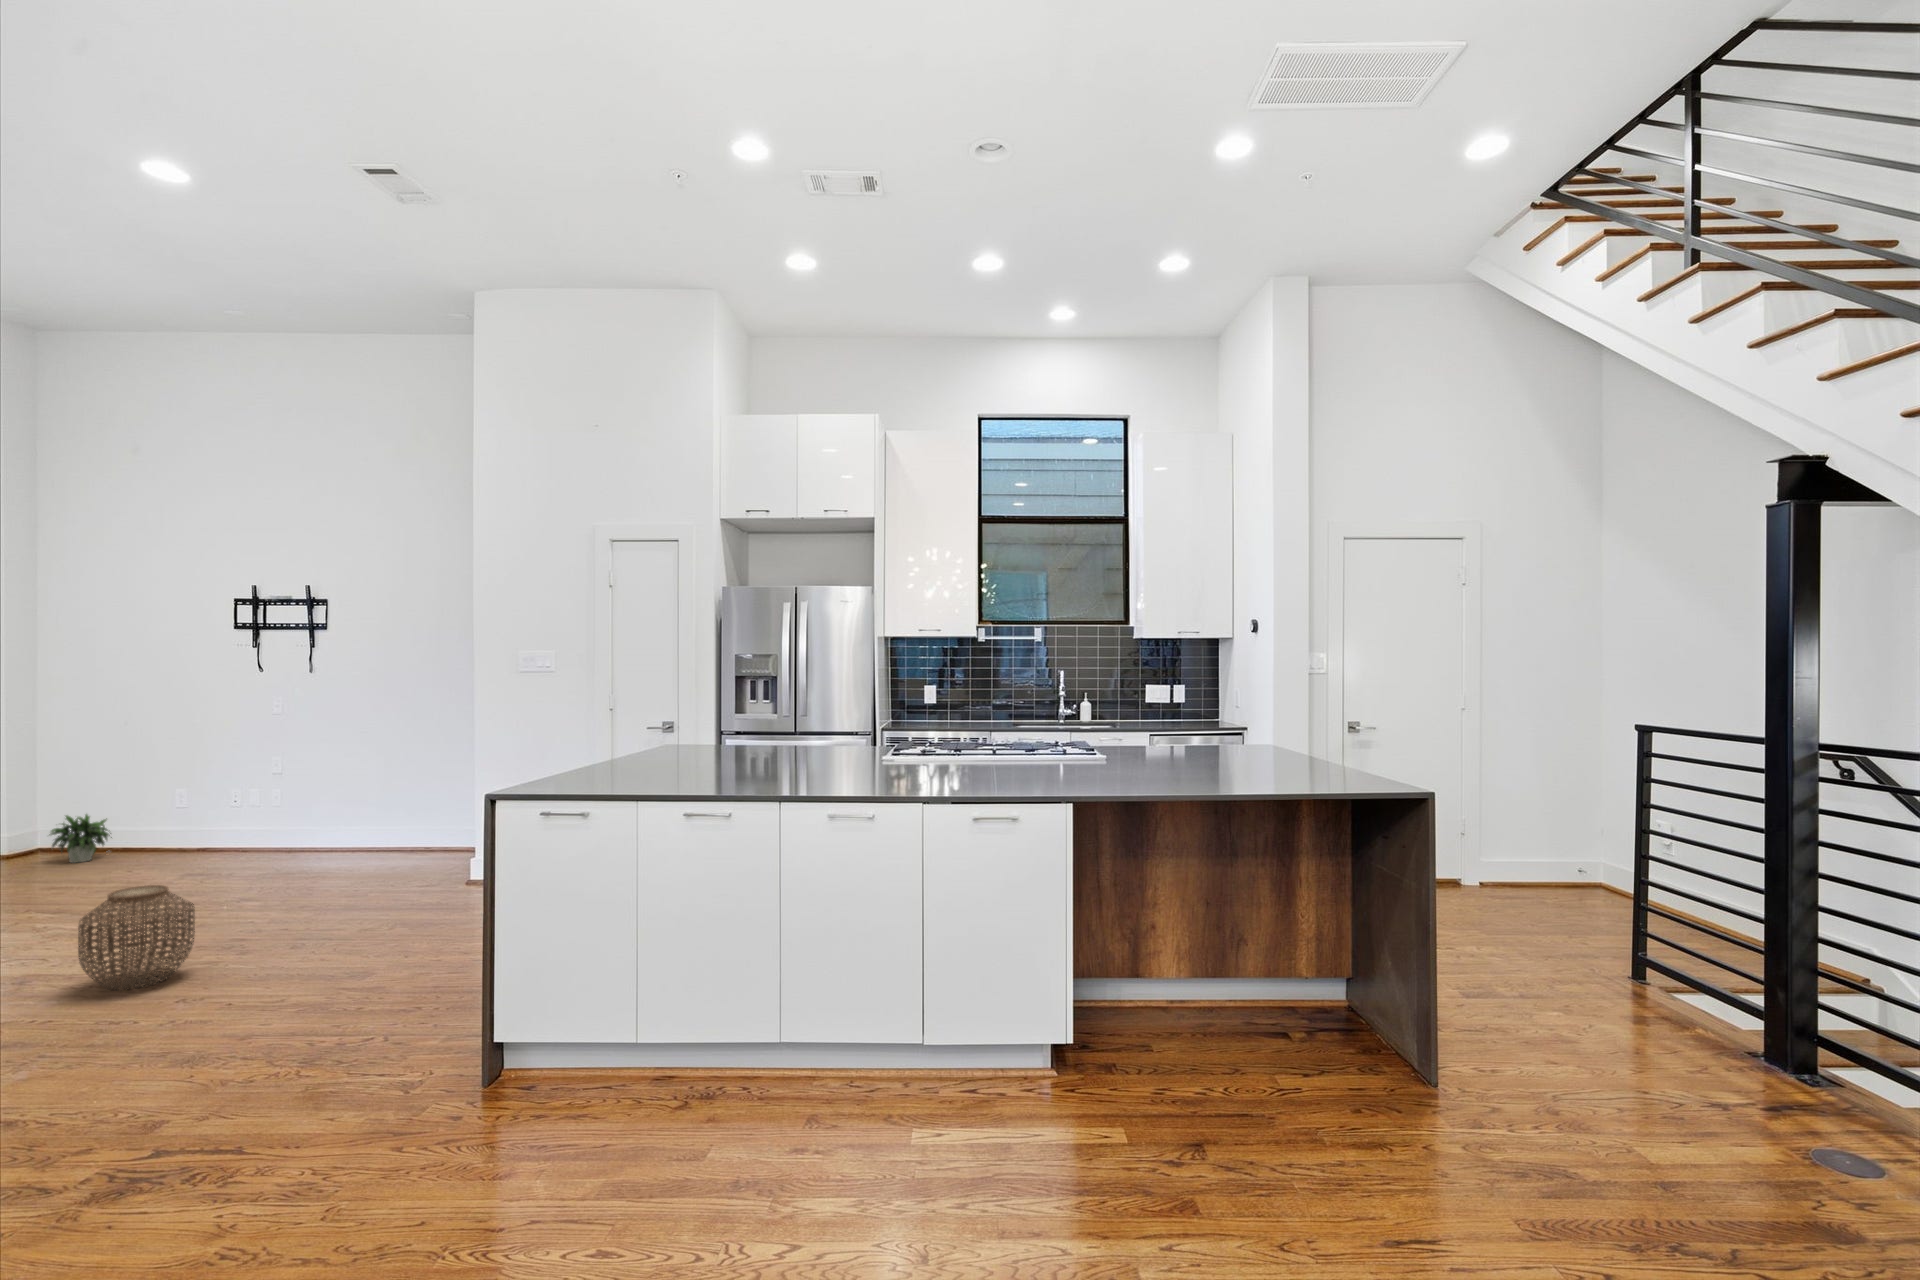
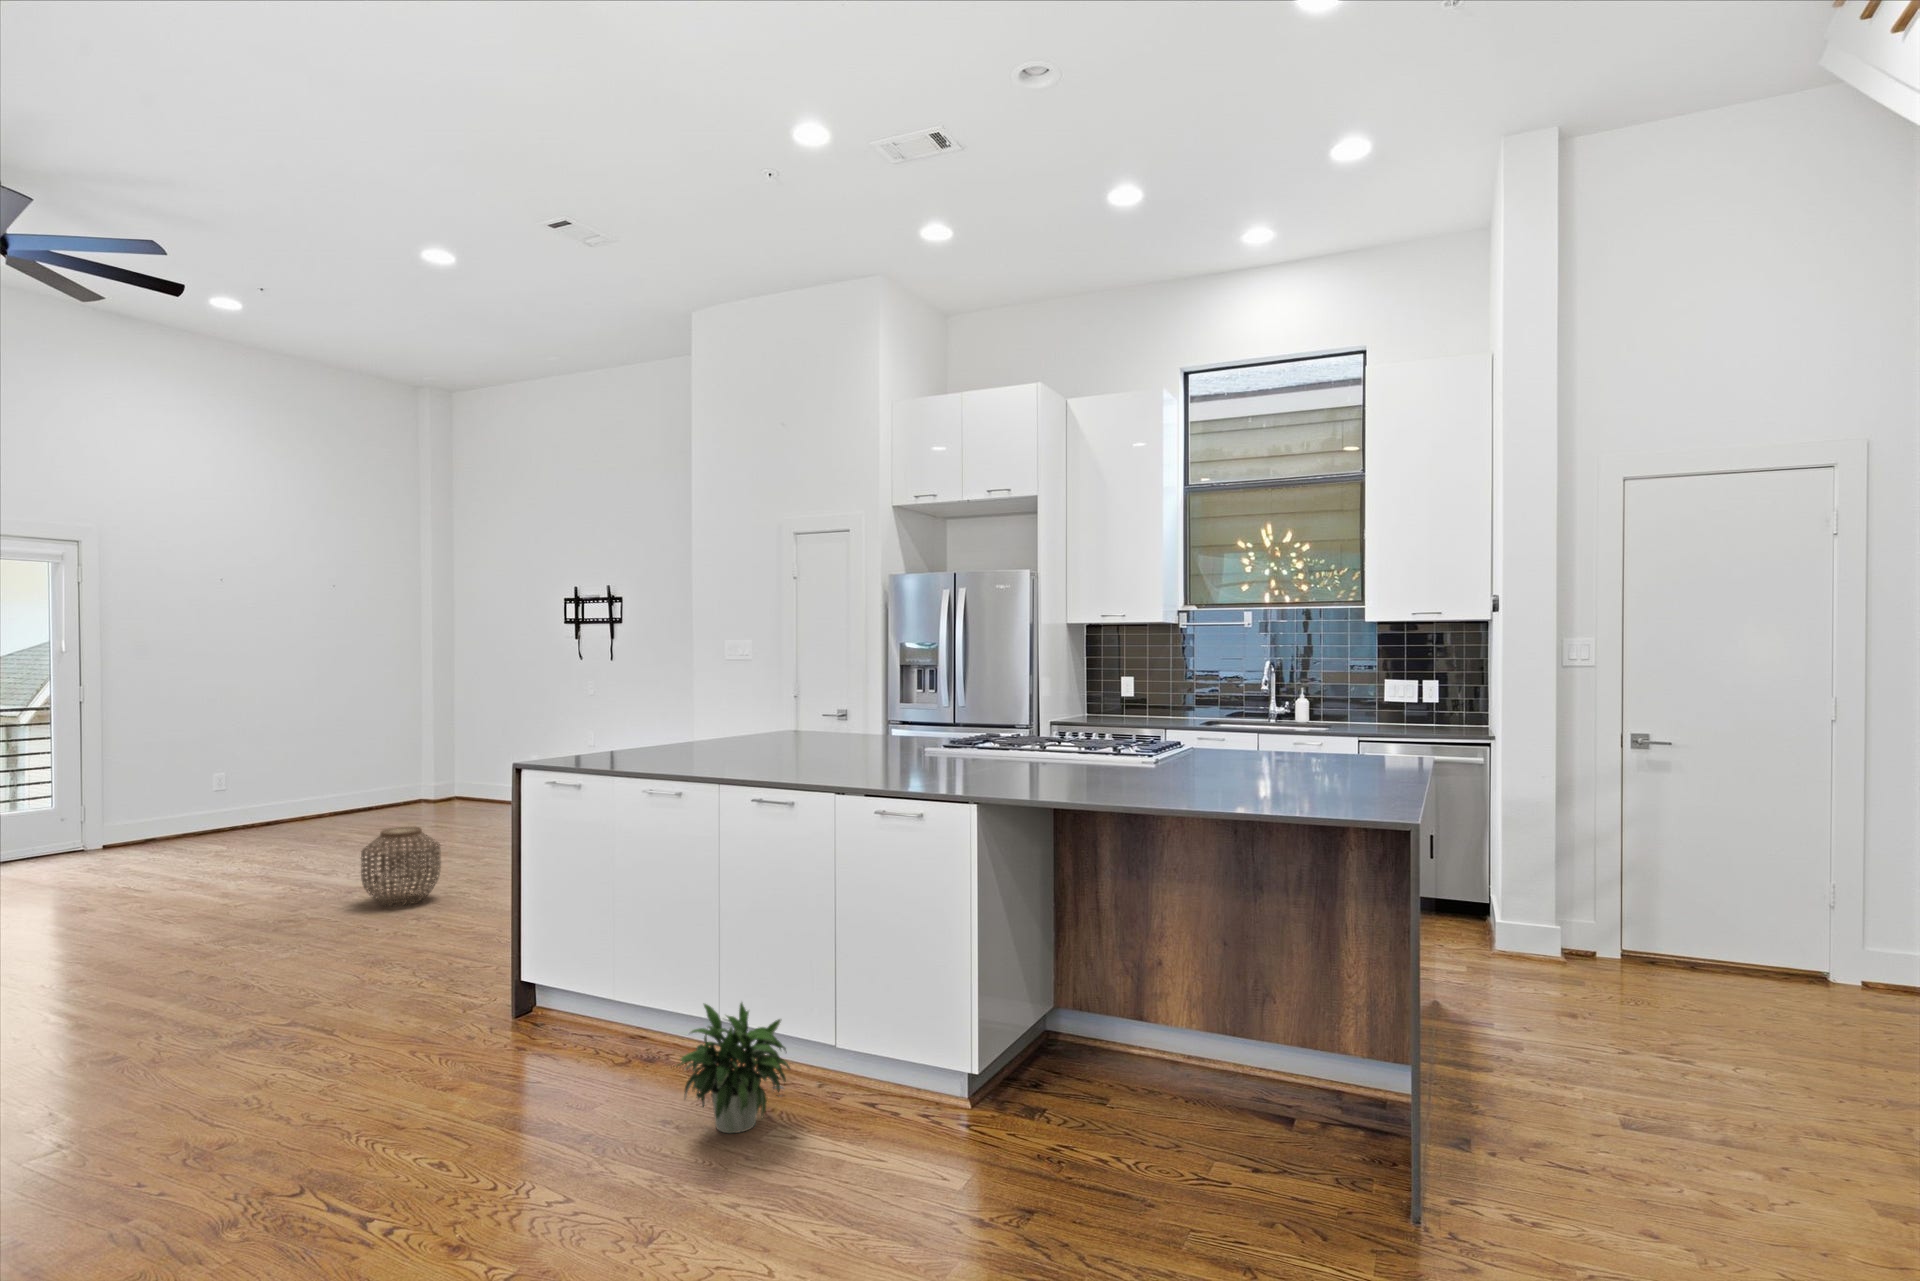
potted plant: present [49,814,112,863] -> present [677,1003,790,1133]

